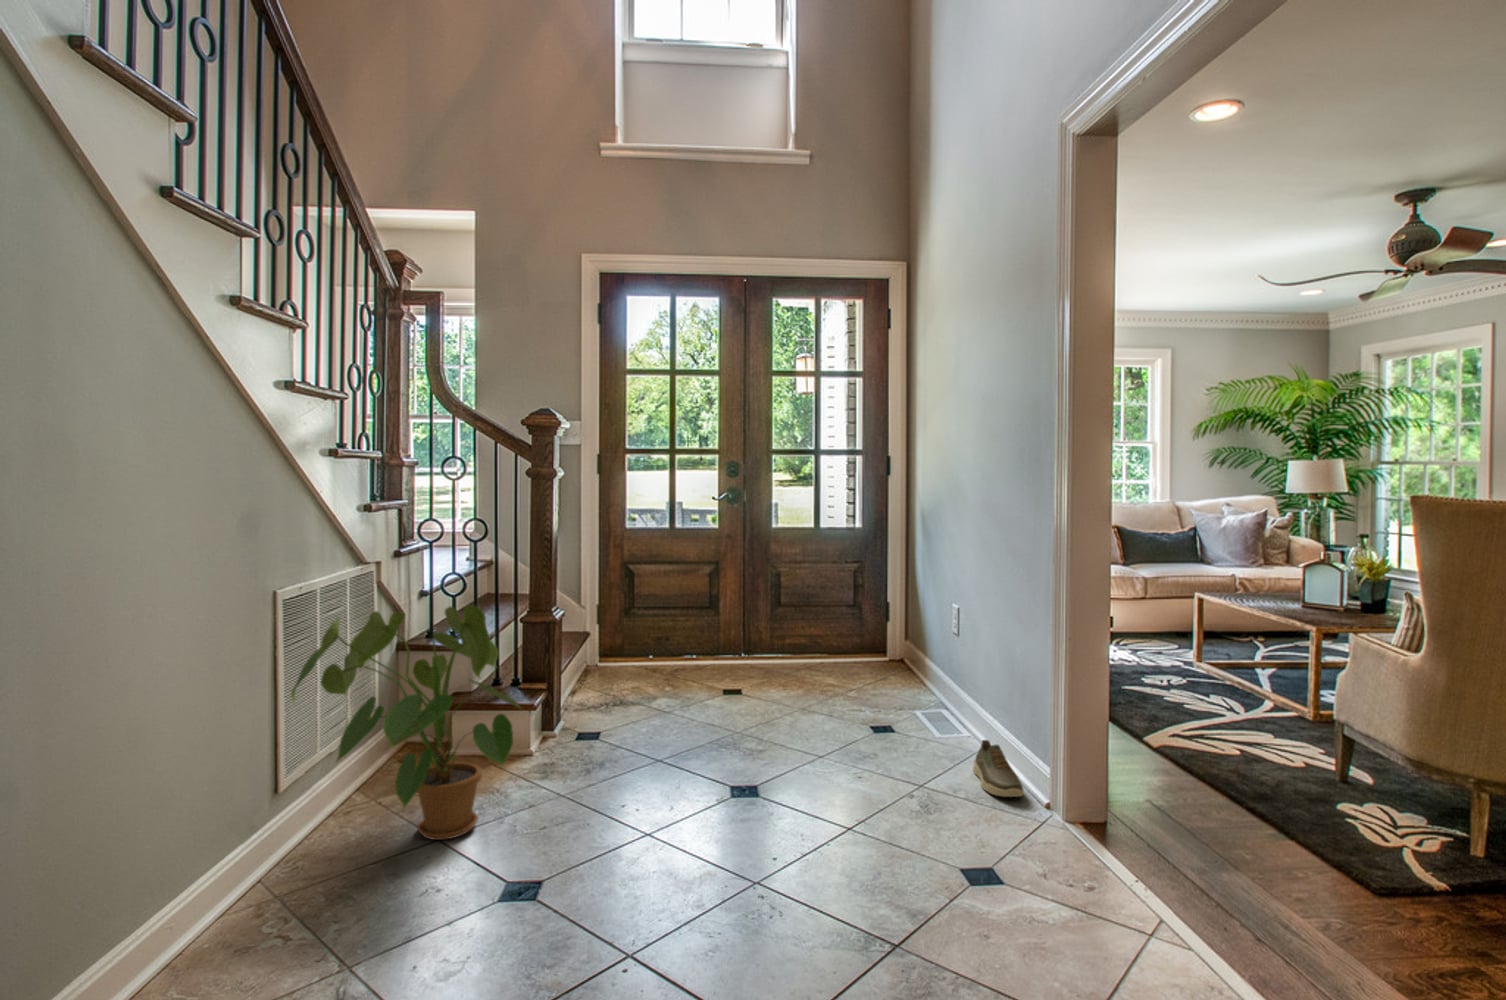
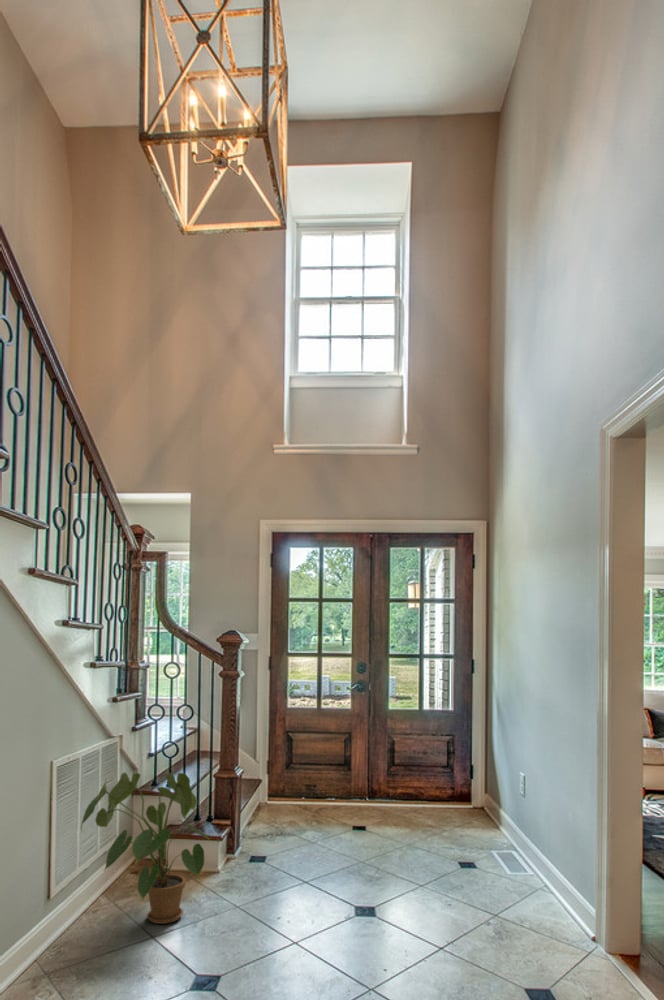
shoe: present [973,740,1024,797] -> none [521,875,548,917]

